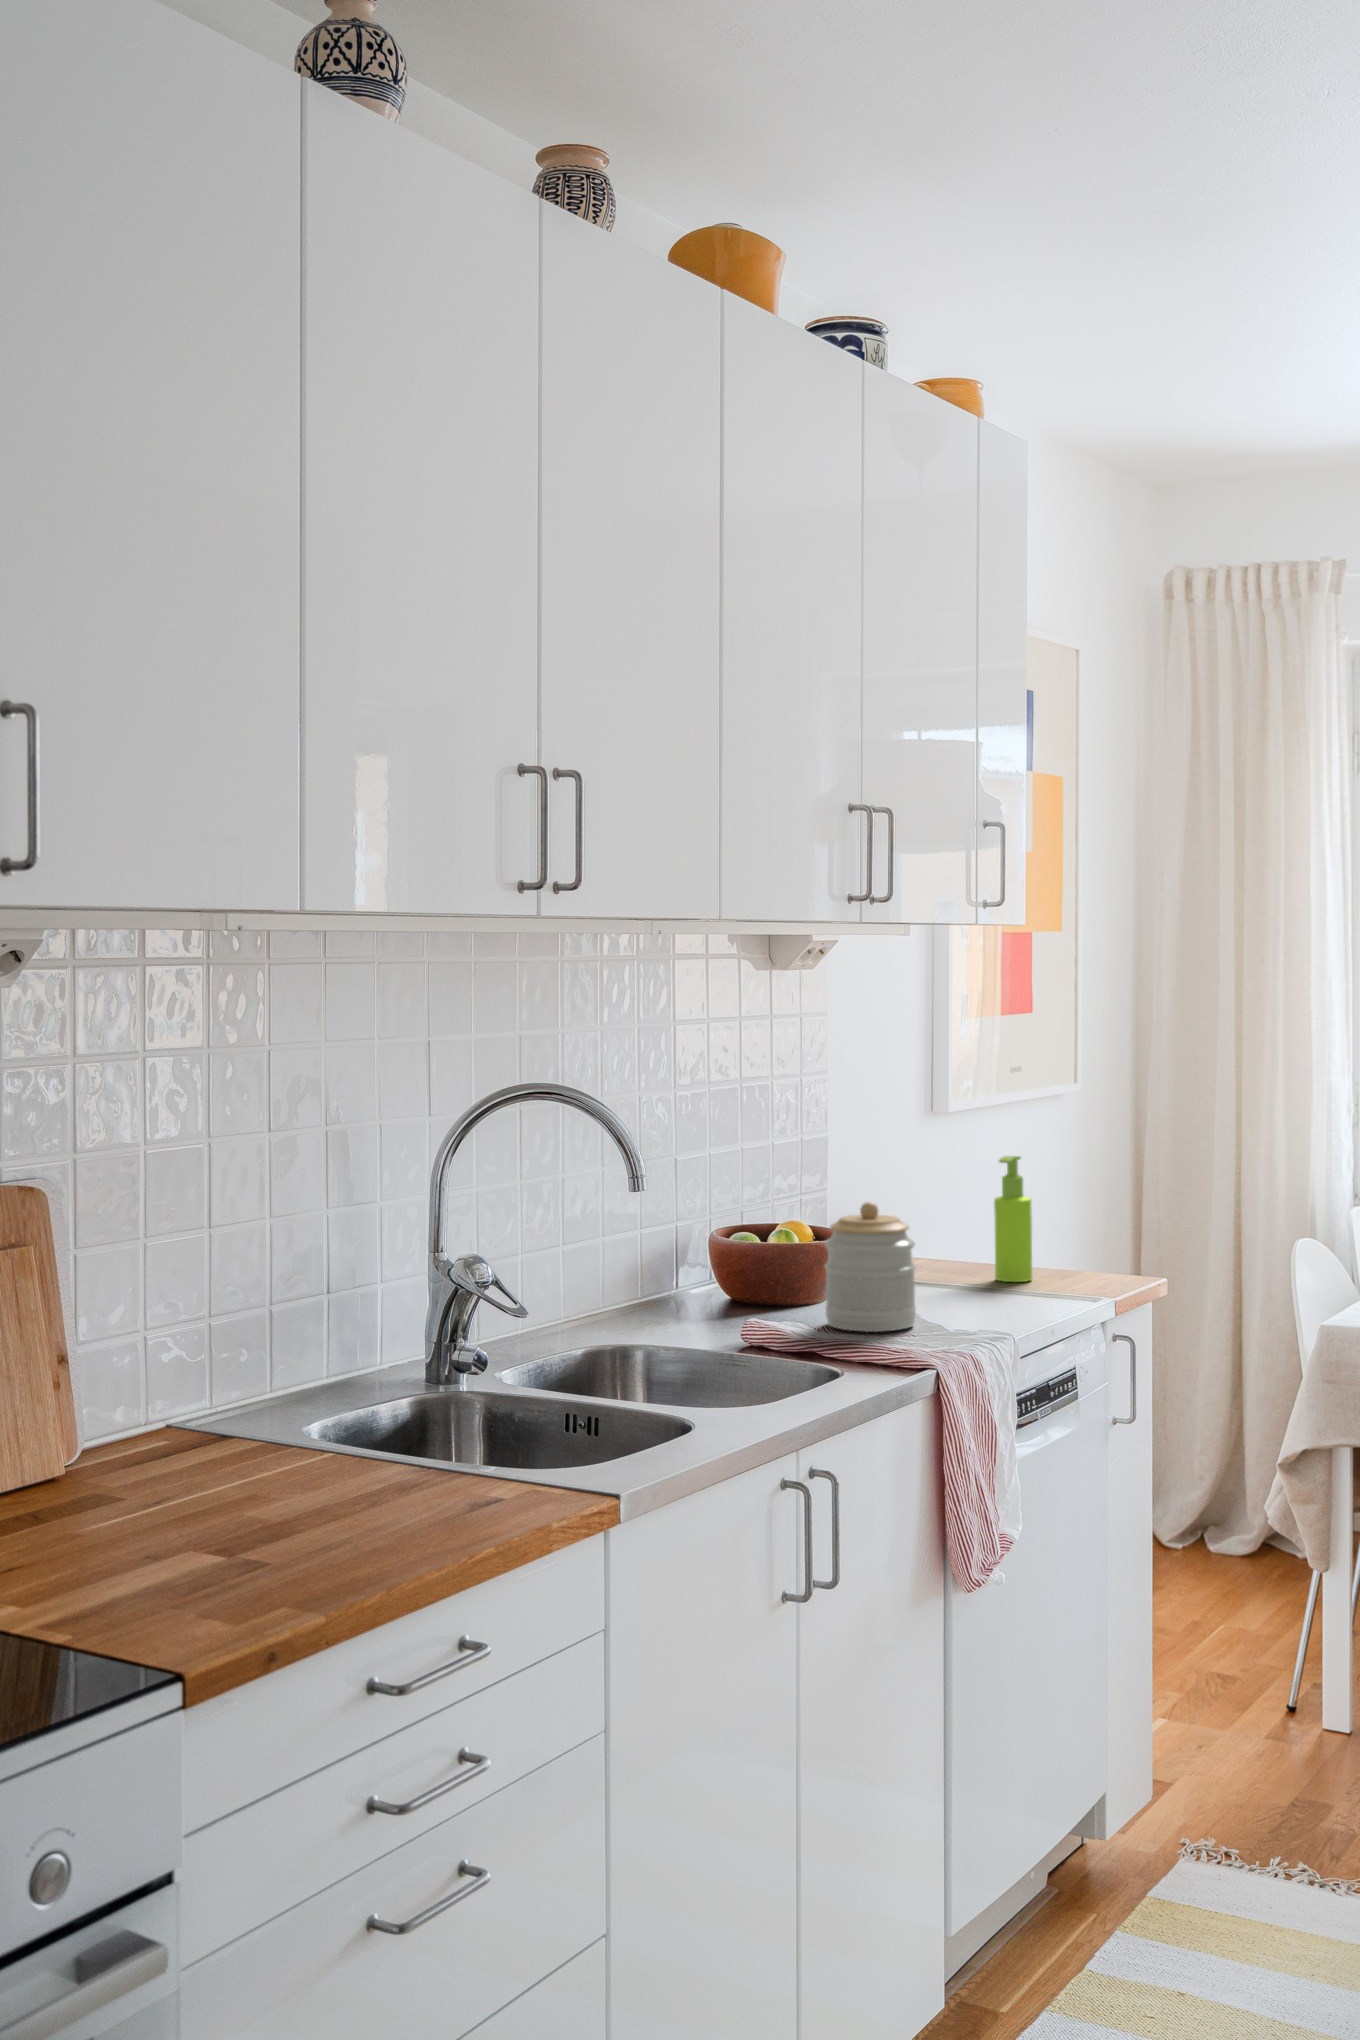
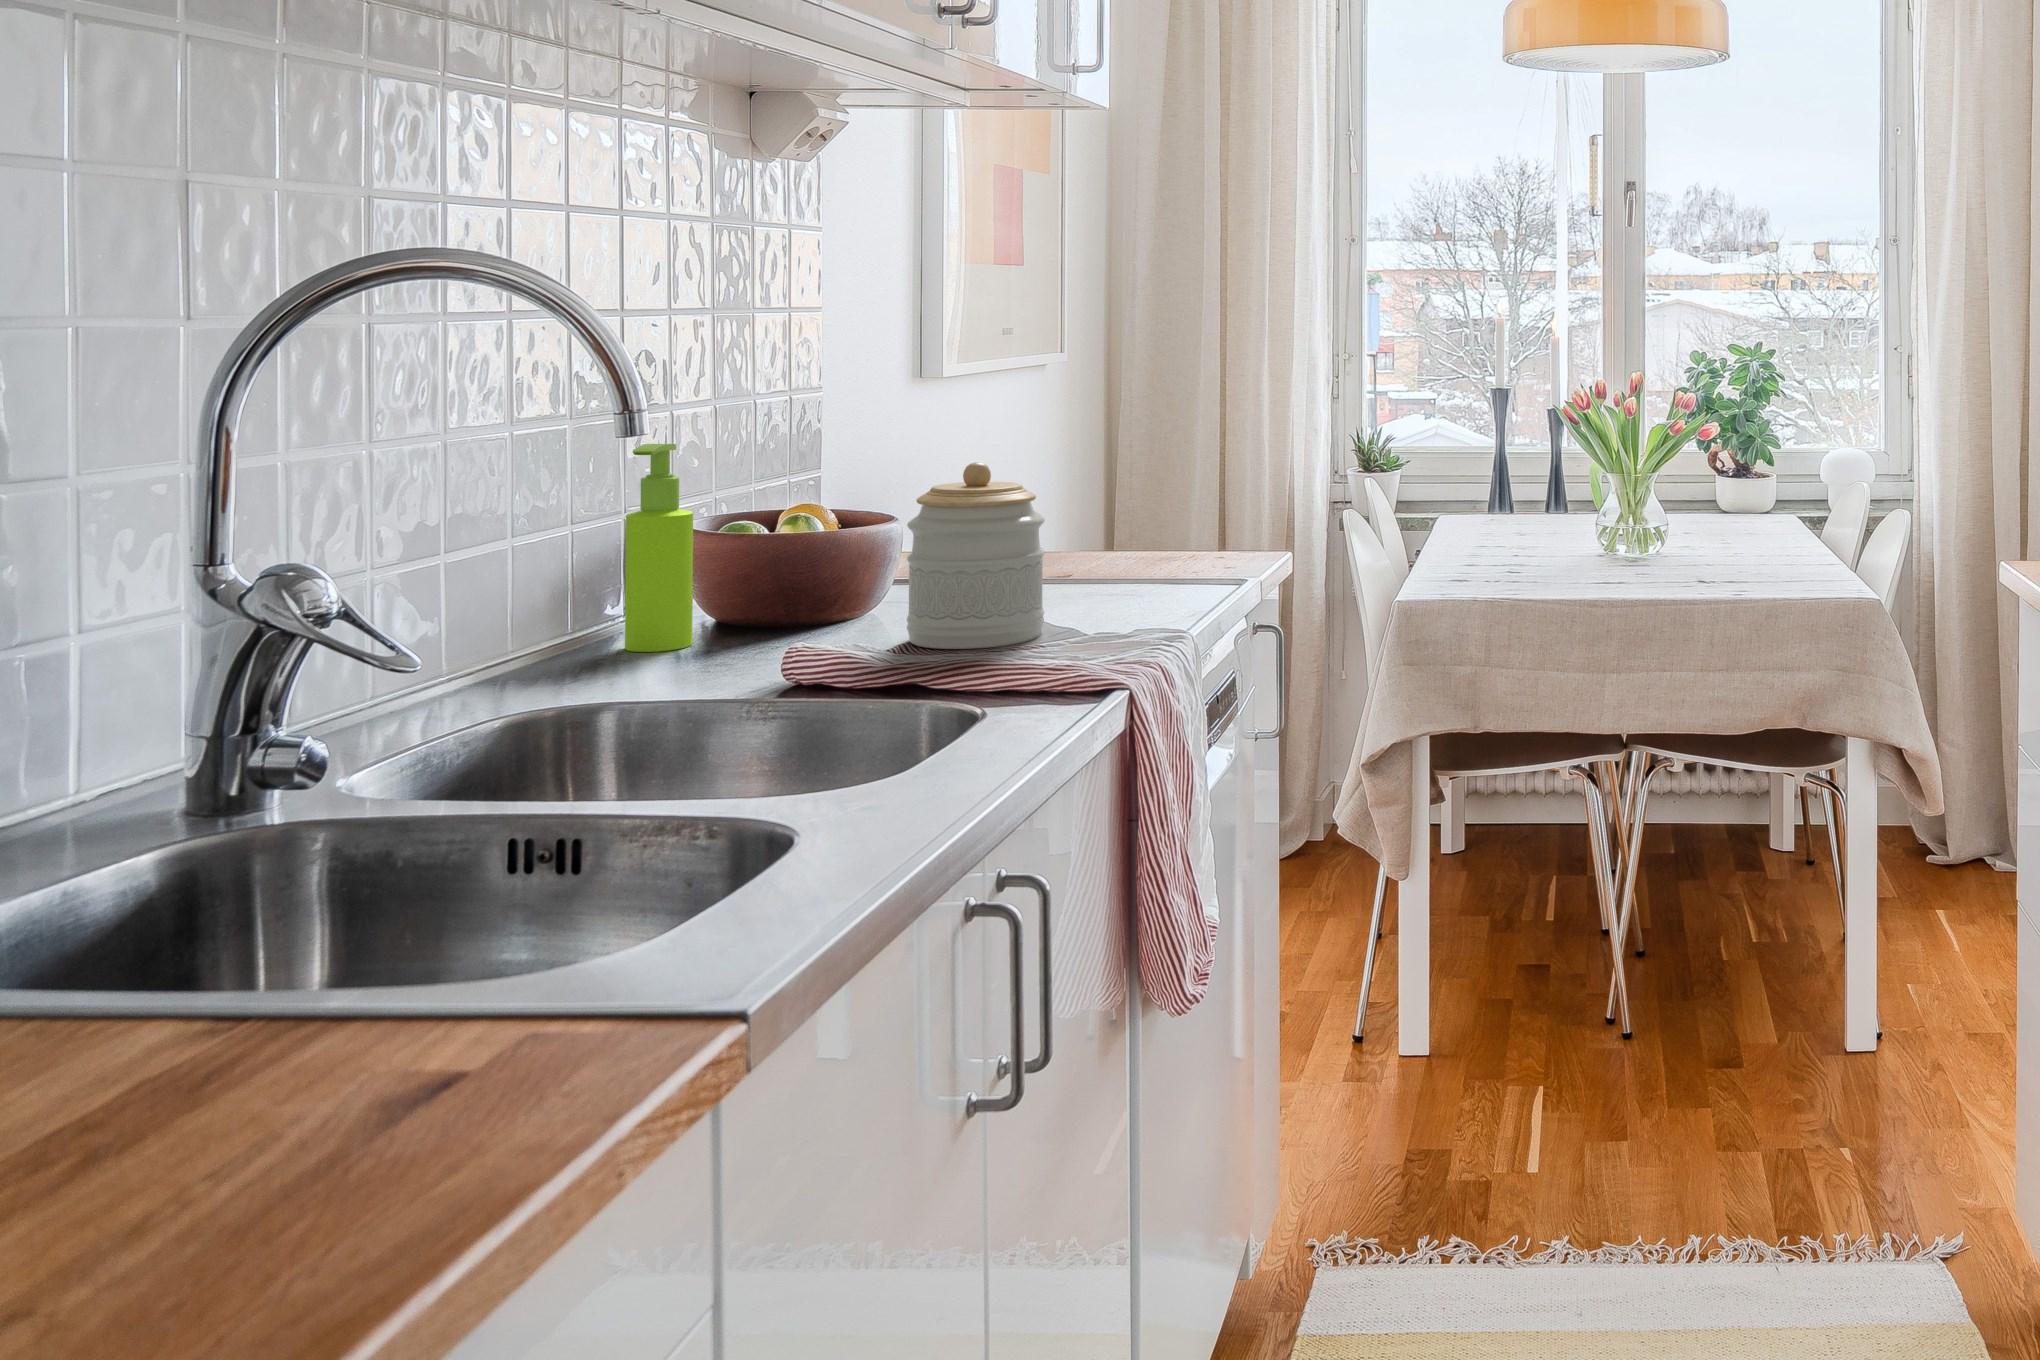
soap dispenser: present [994,1156,1032,1282] -> present [625,444,693,652]

